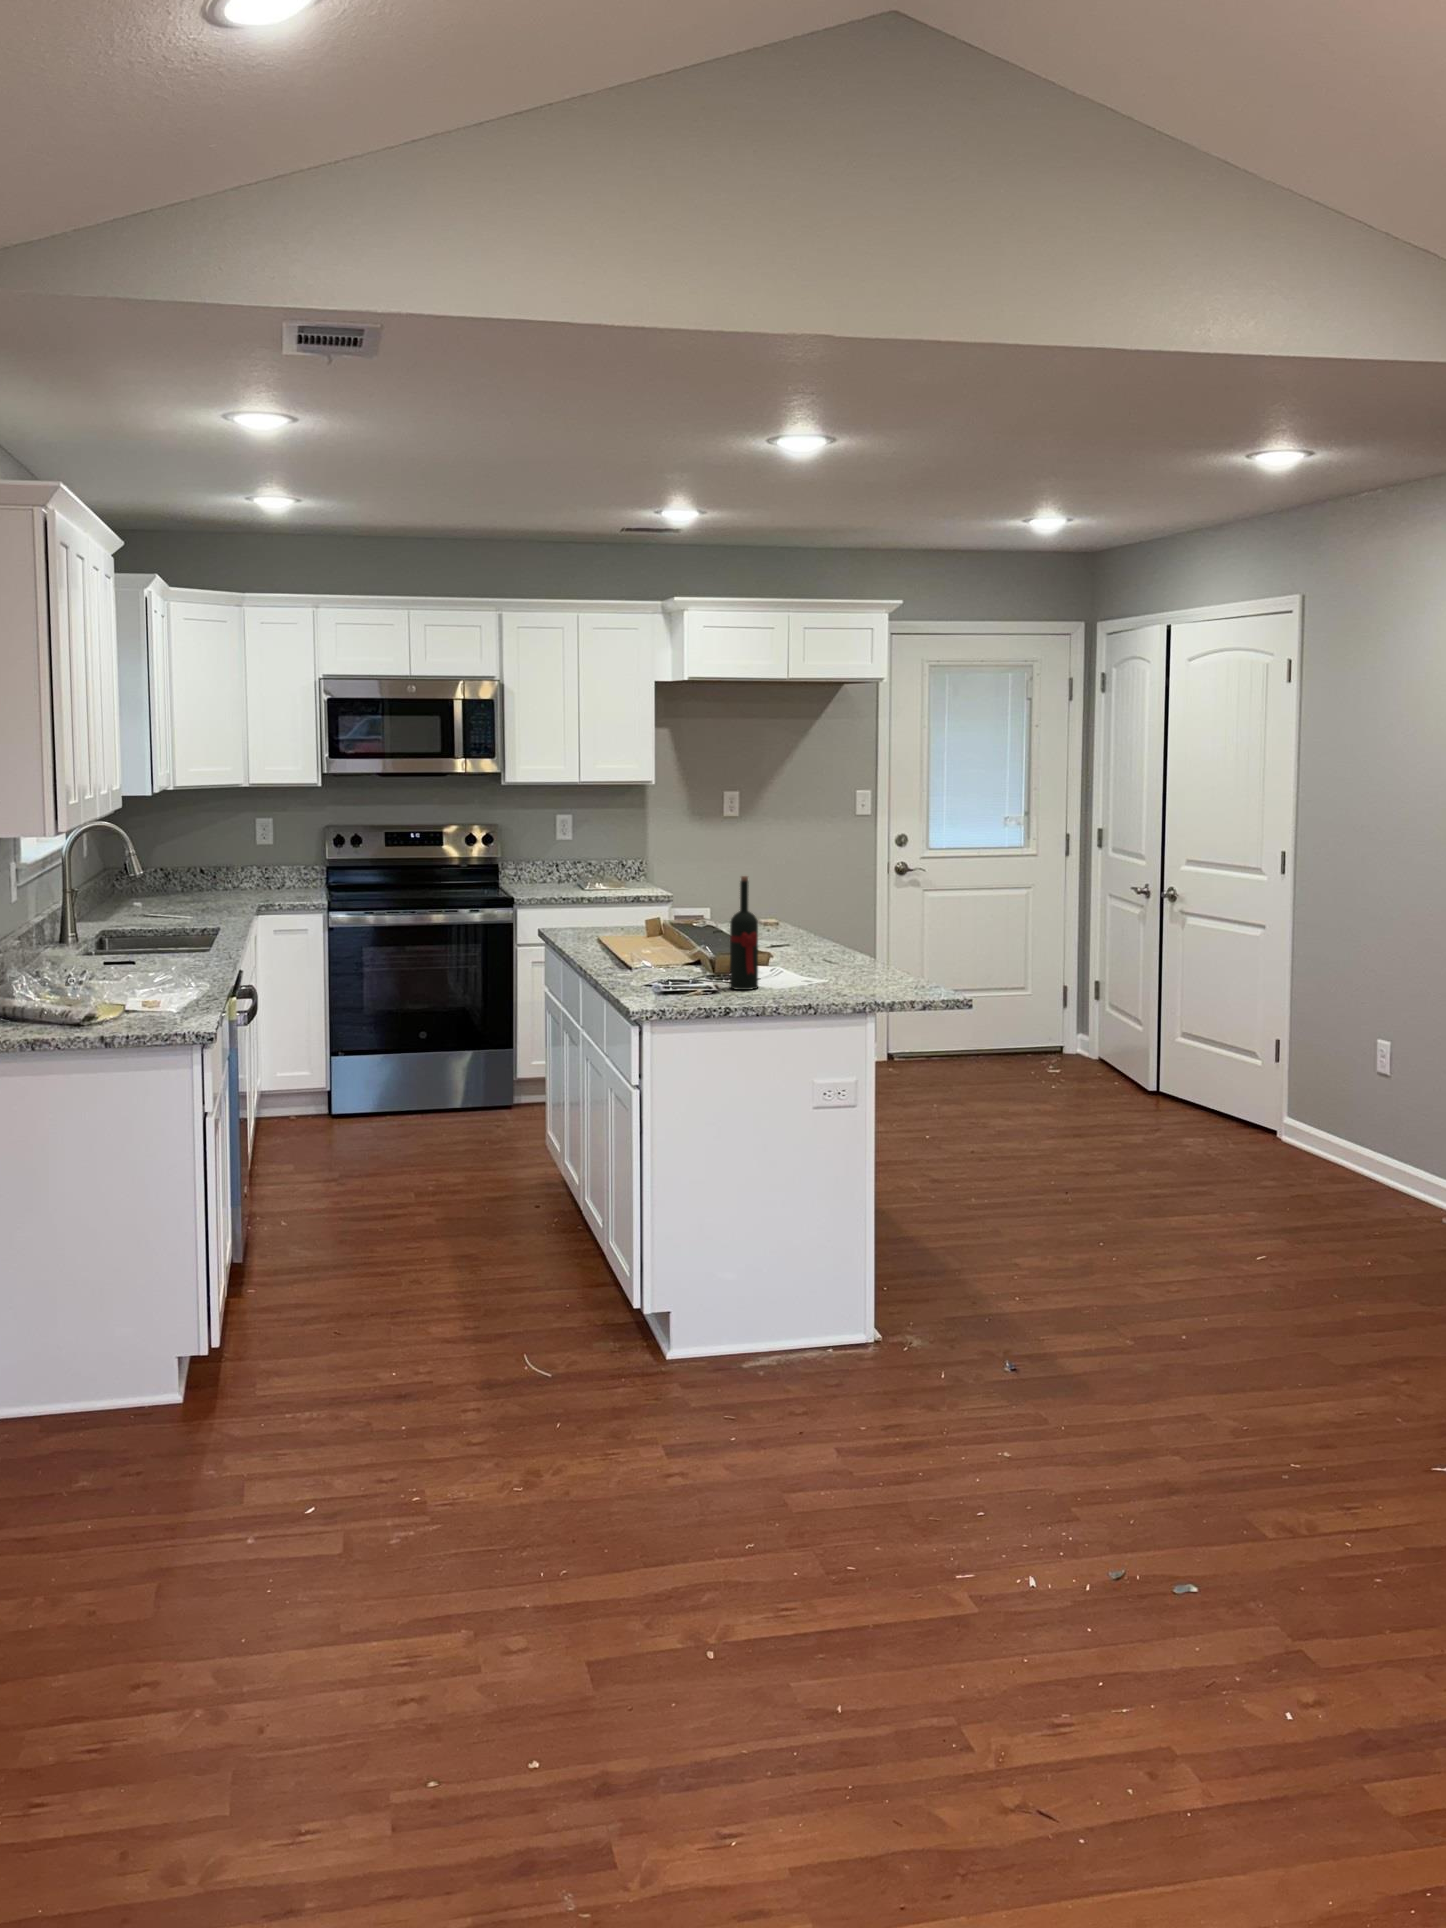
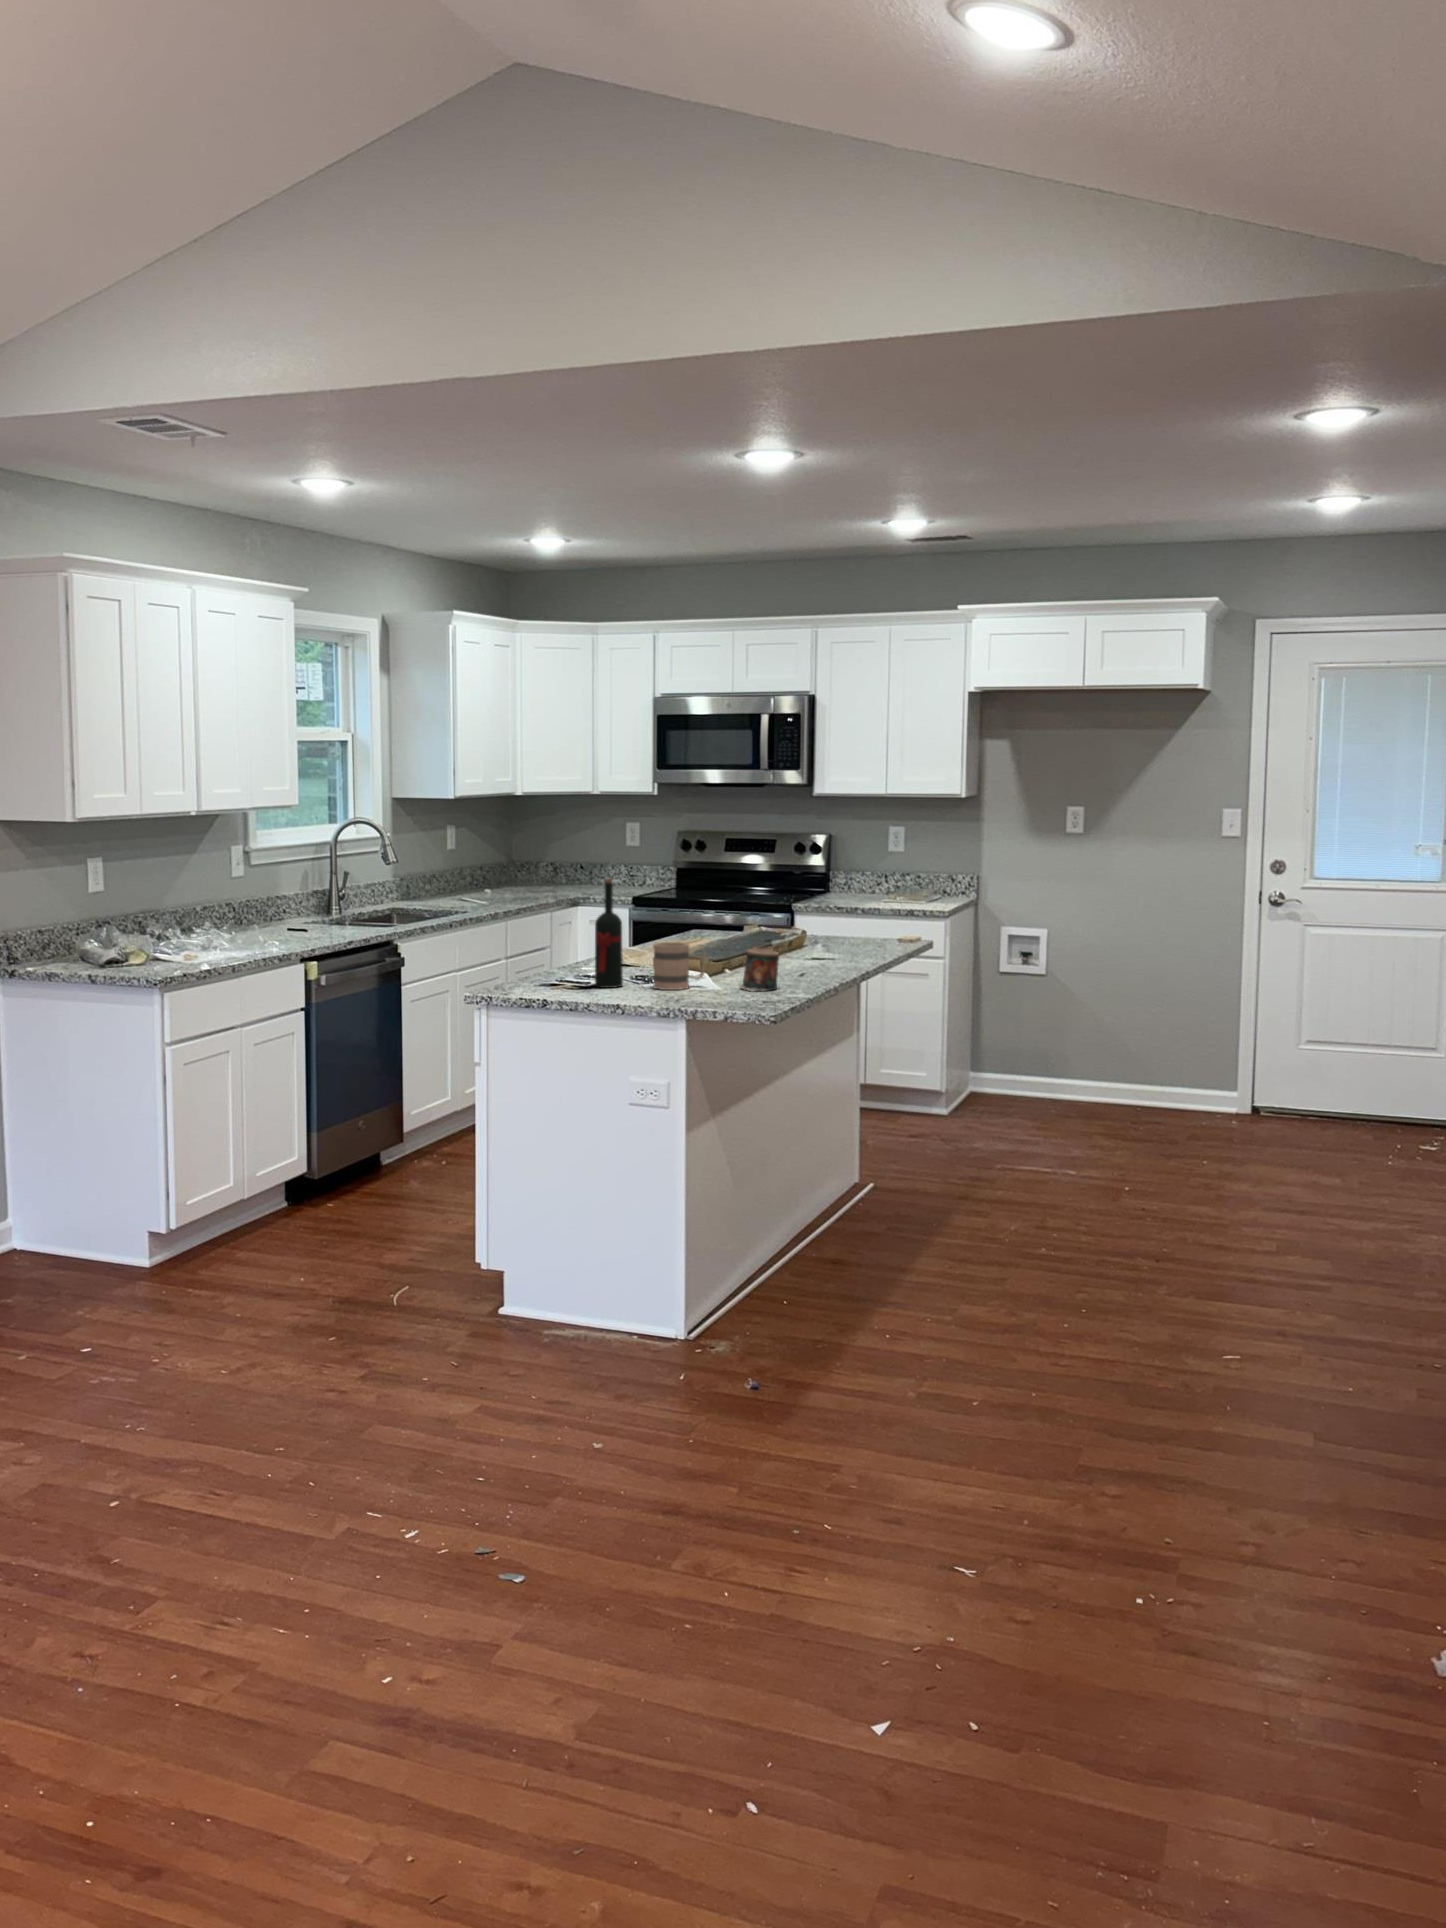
candle: none [864,936,902,980] -> present [739,947,779,992]
mug: none [786,937,826,986] -> present [653,942,706,990]

